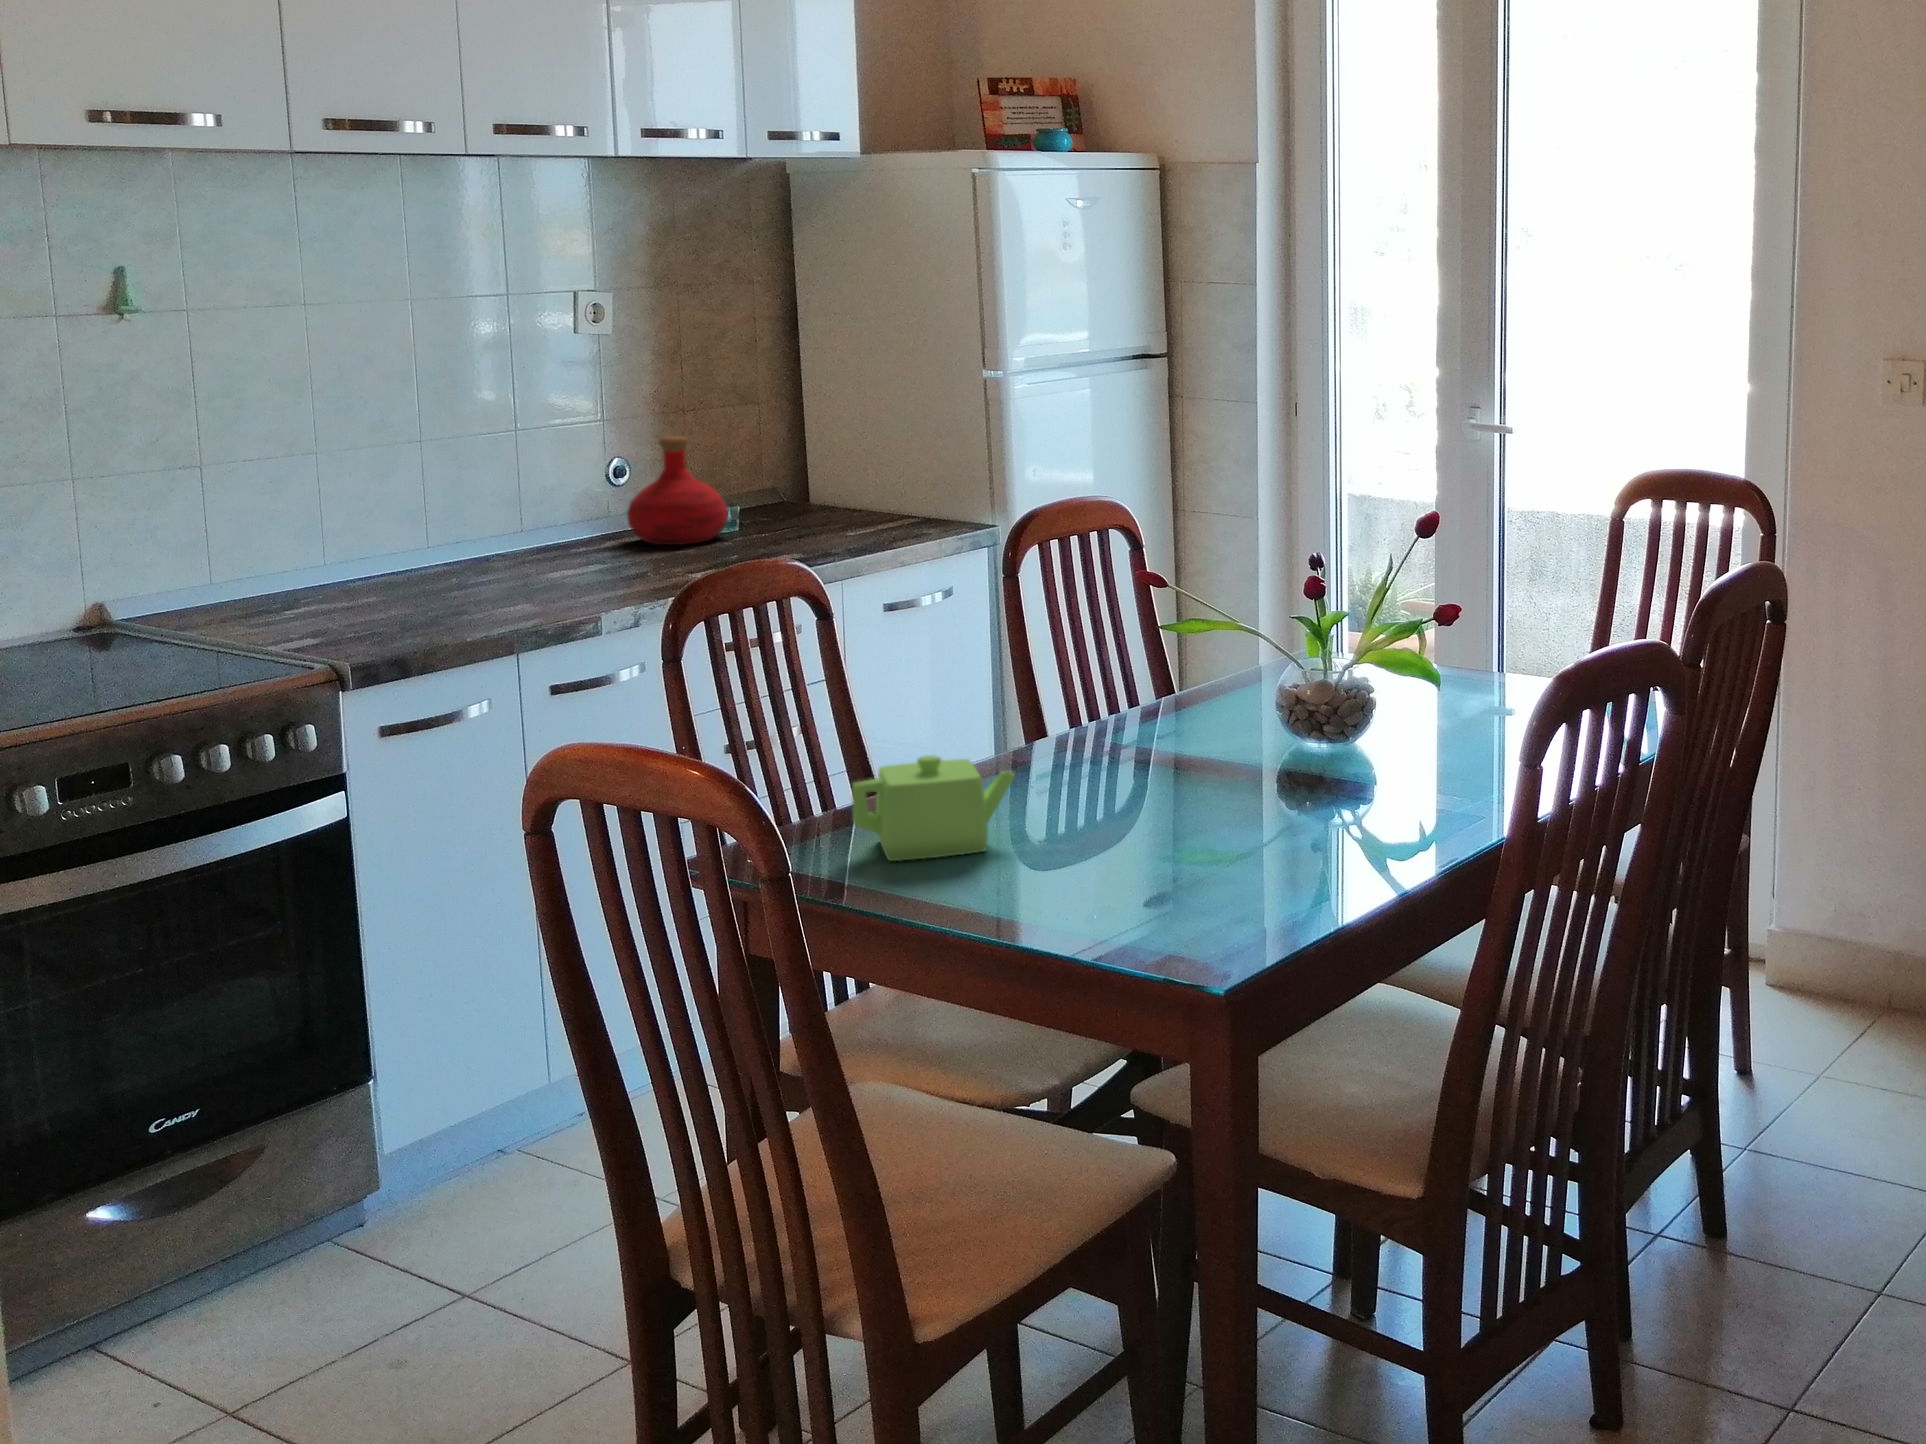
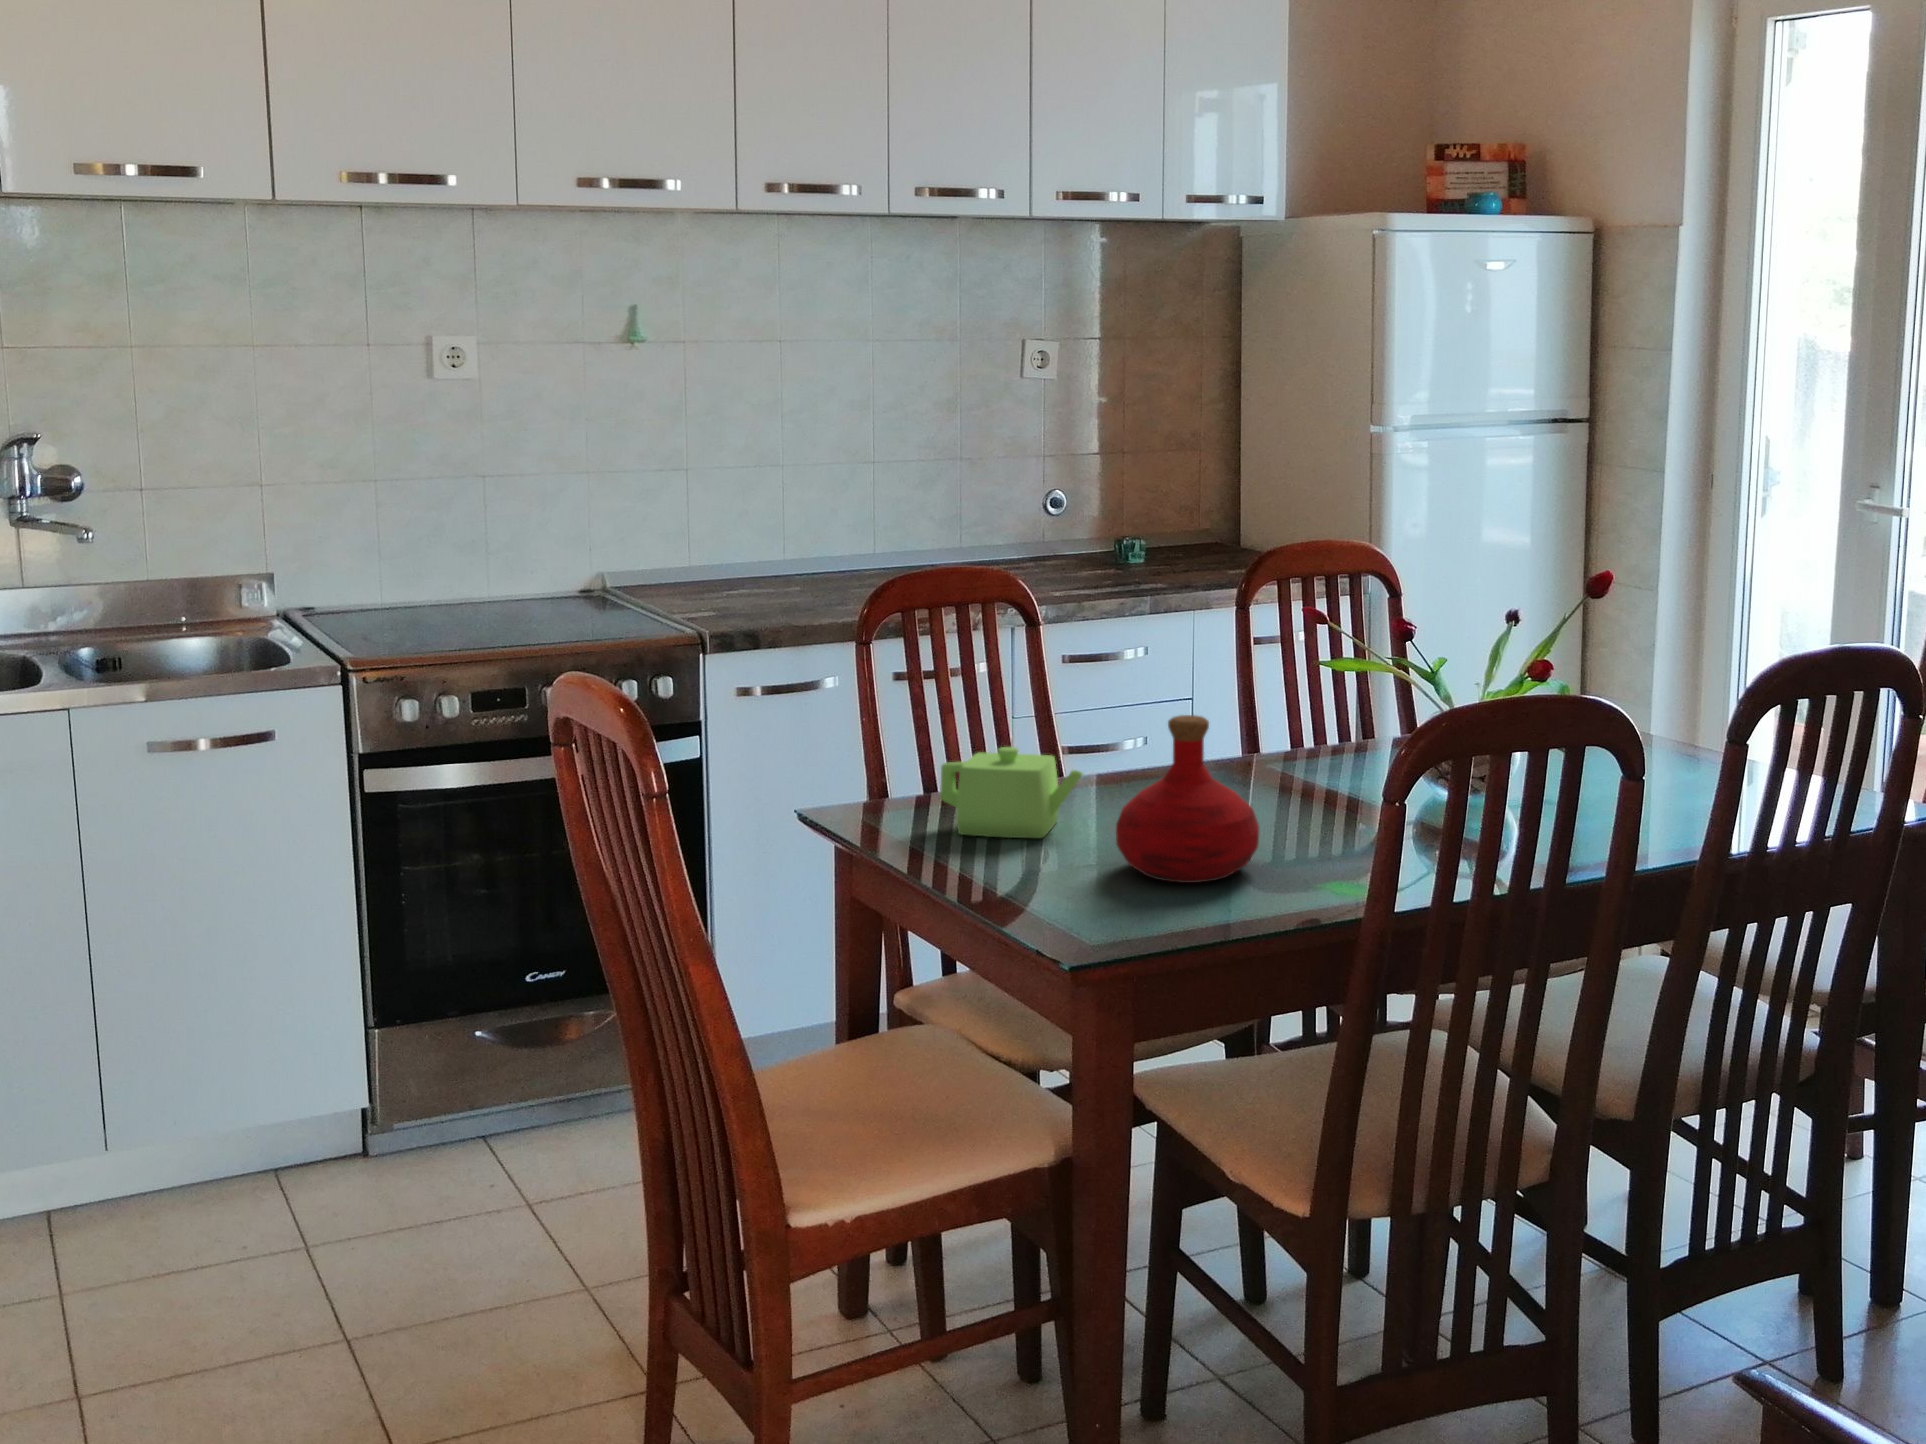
bottle: present [627,436,728,545] -> present [1116,715,1259,883]

